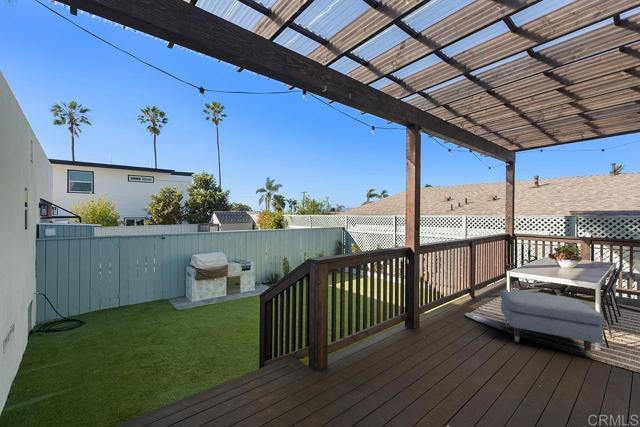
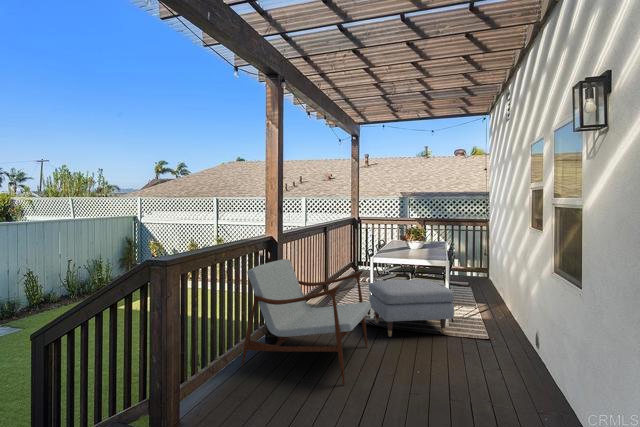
armchair: none [377,259,491,365] -> present [242,259,371,385]

